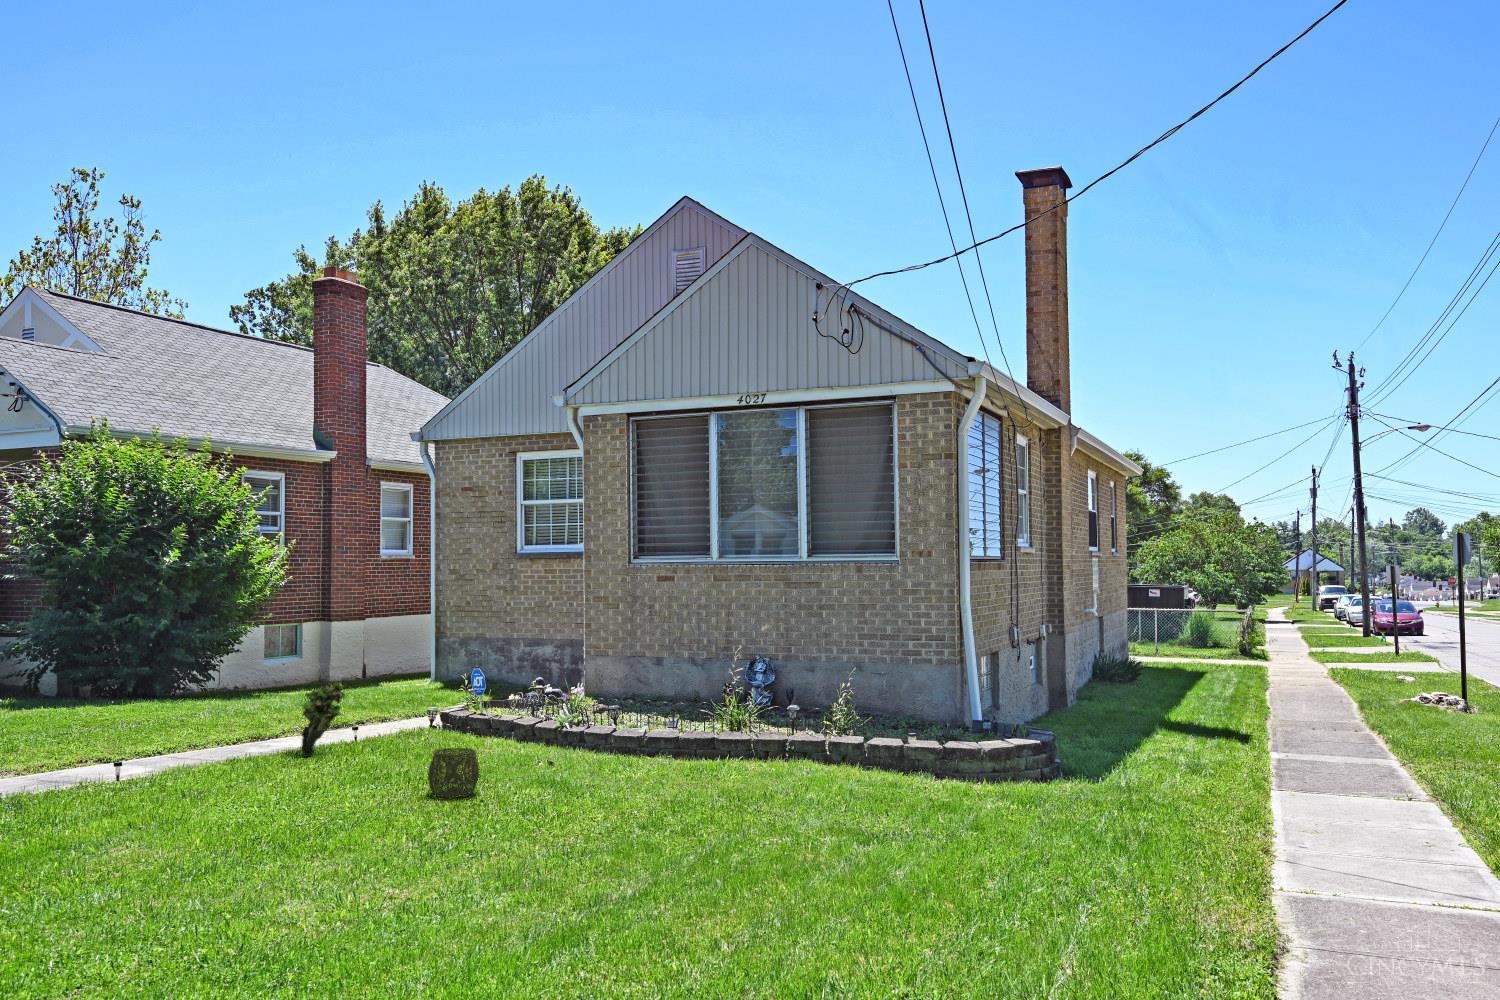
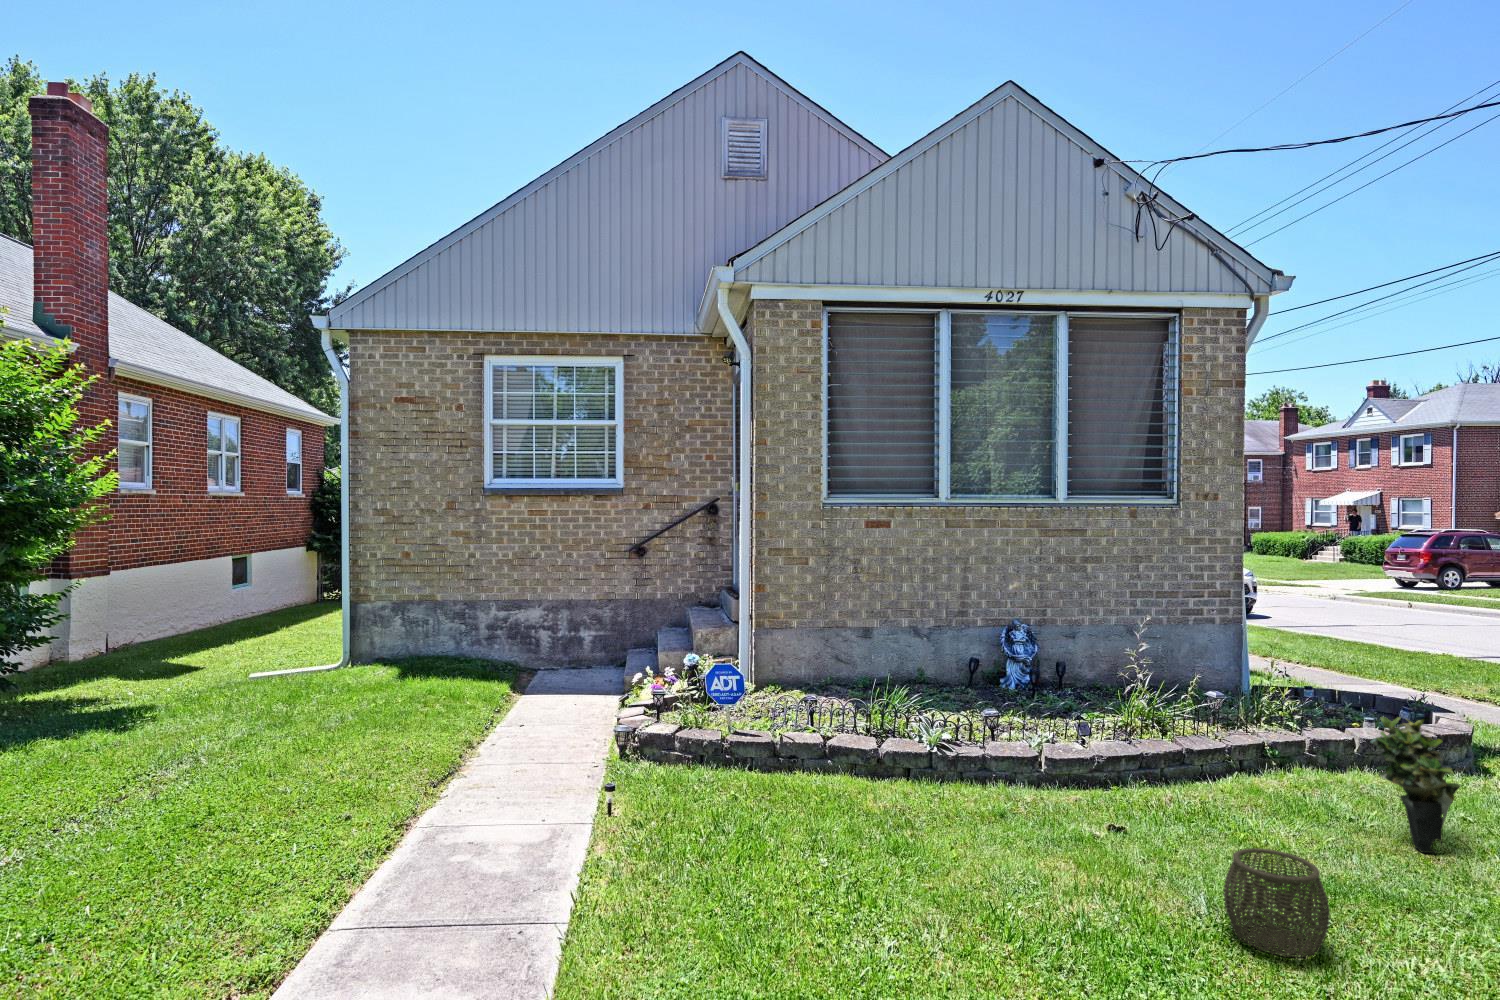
potted plant: present [301,682,345,757] -> present [1371,717,1461,853]

